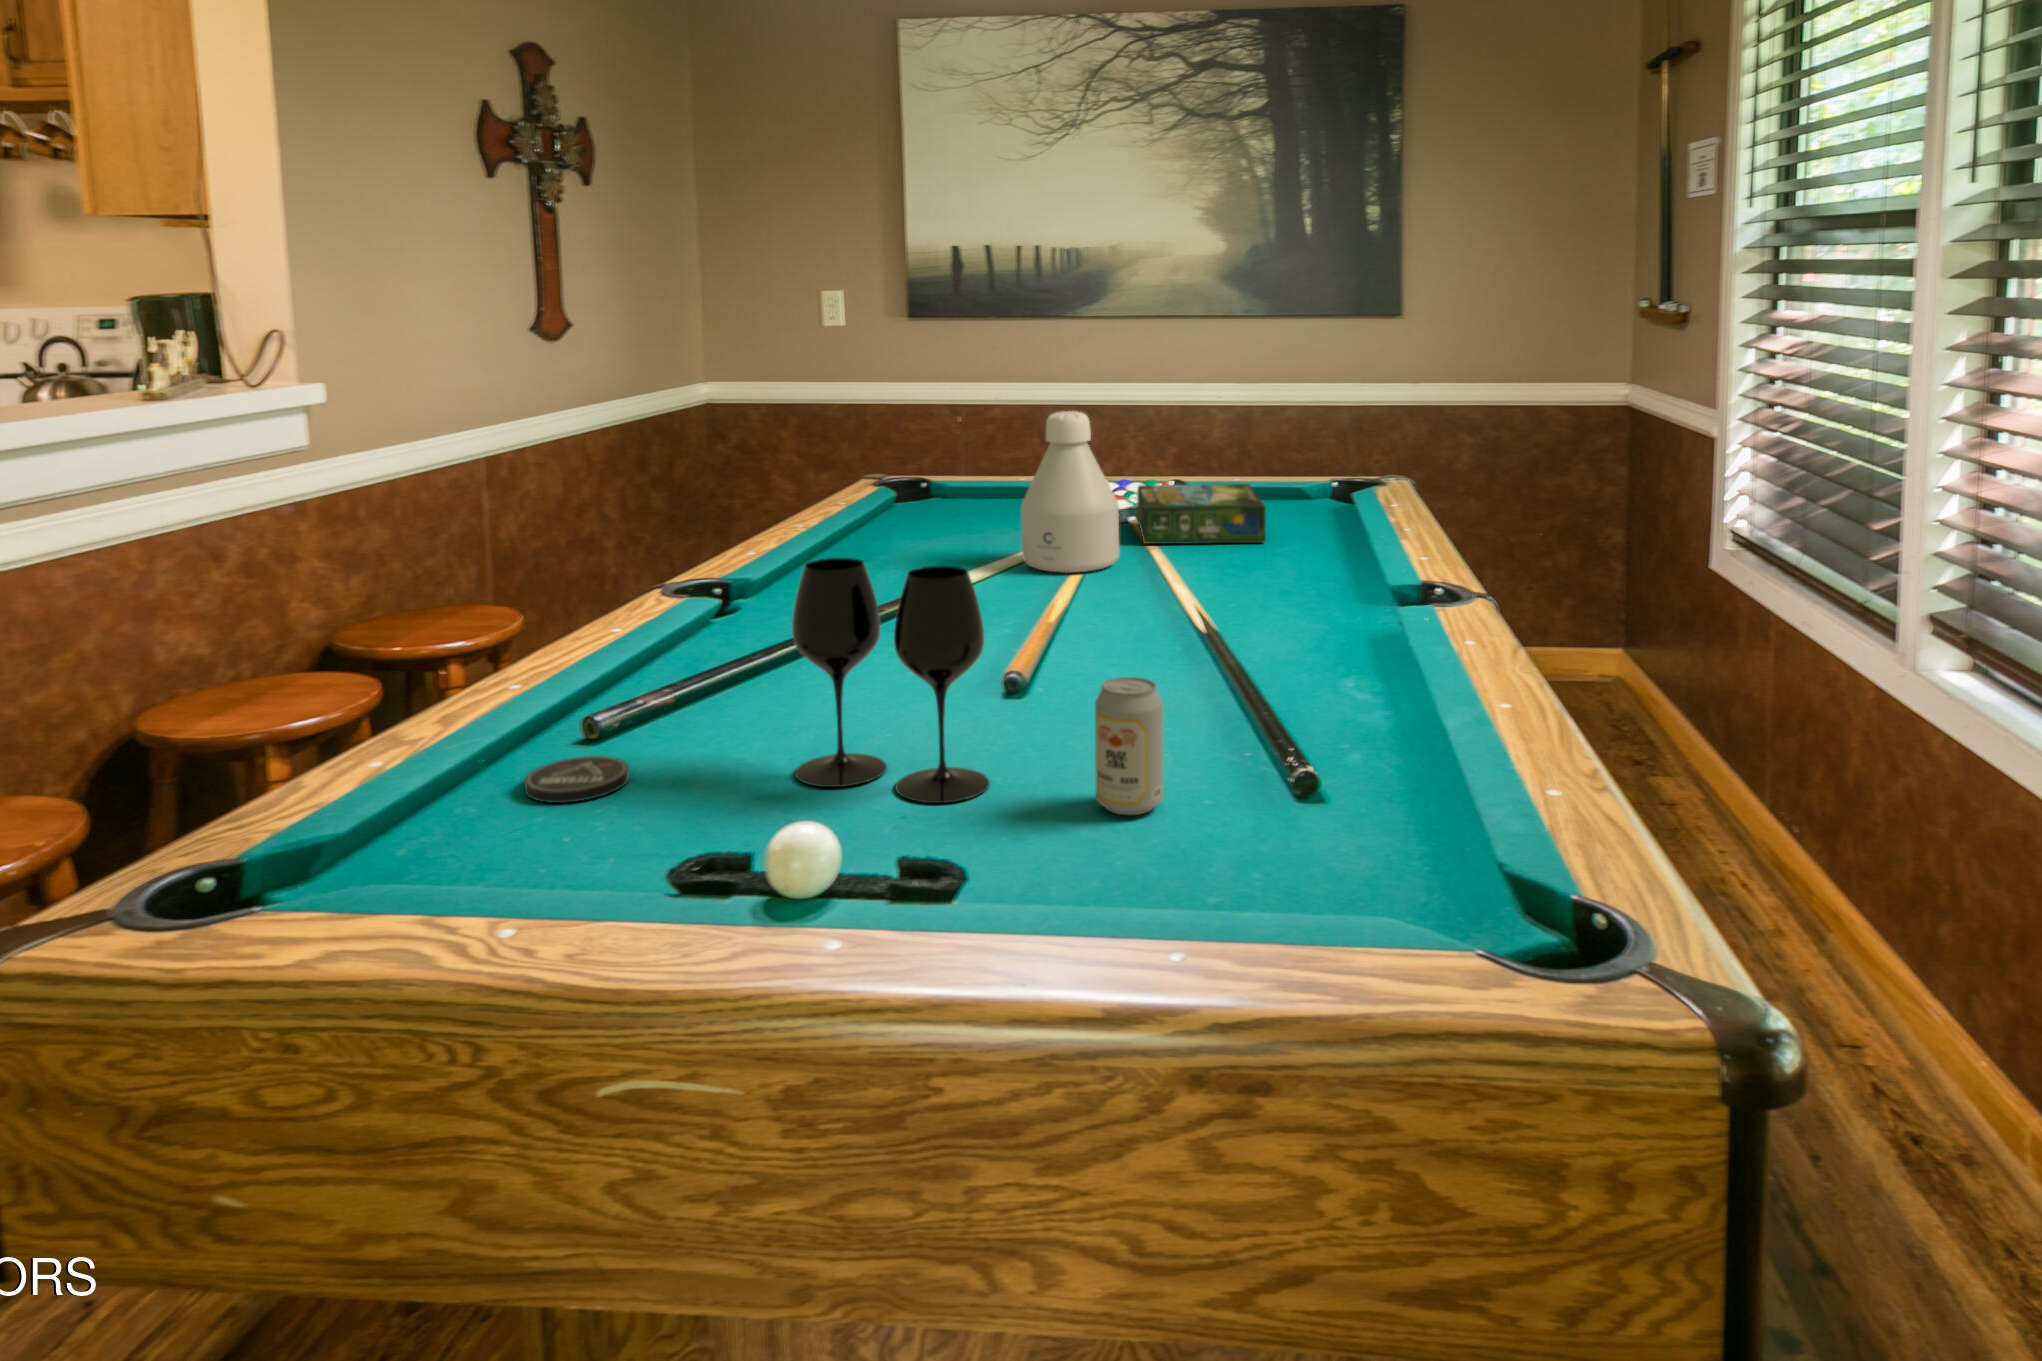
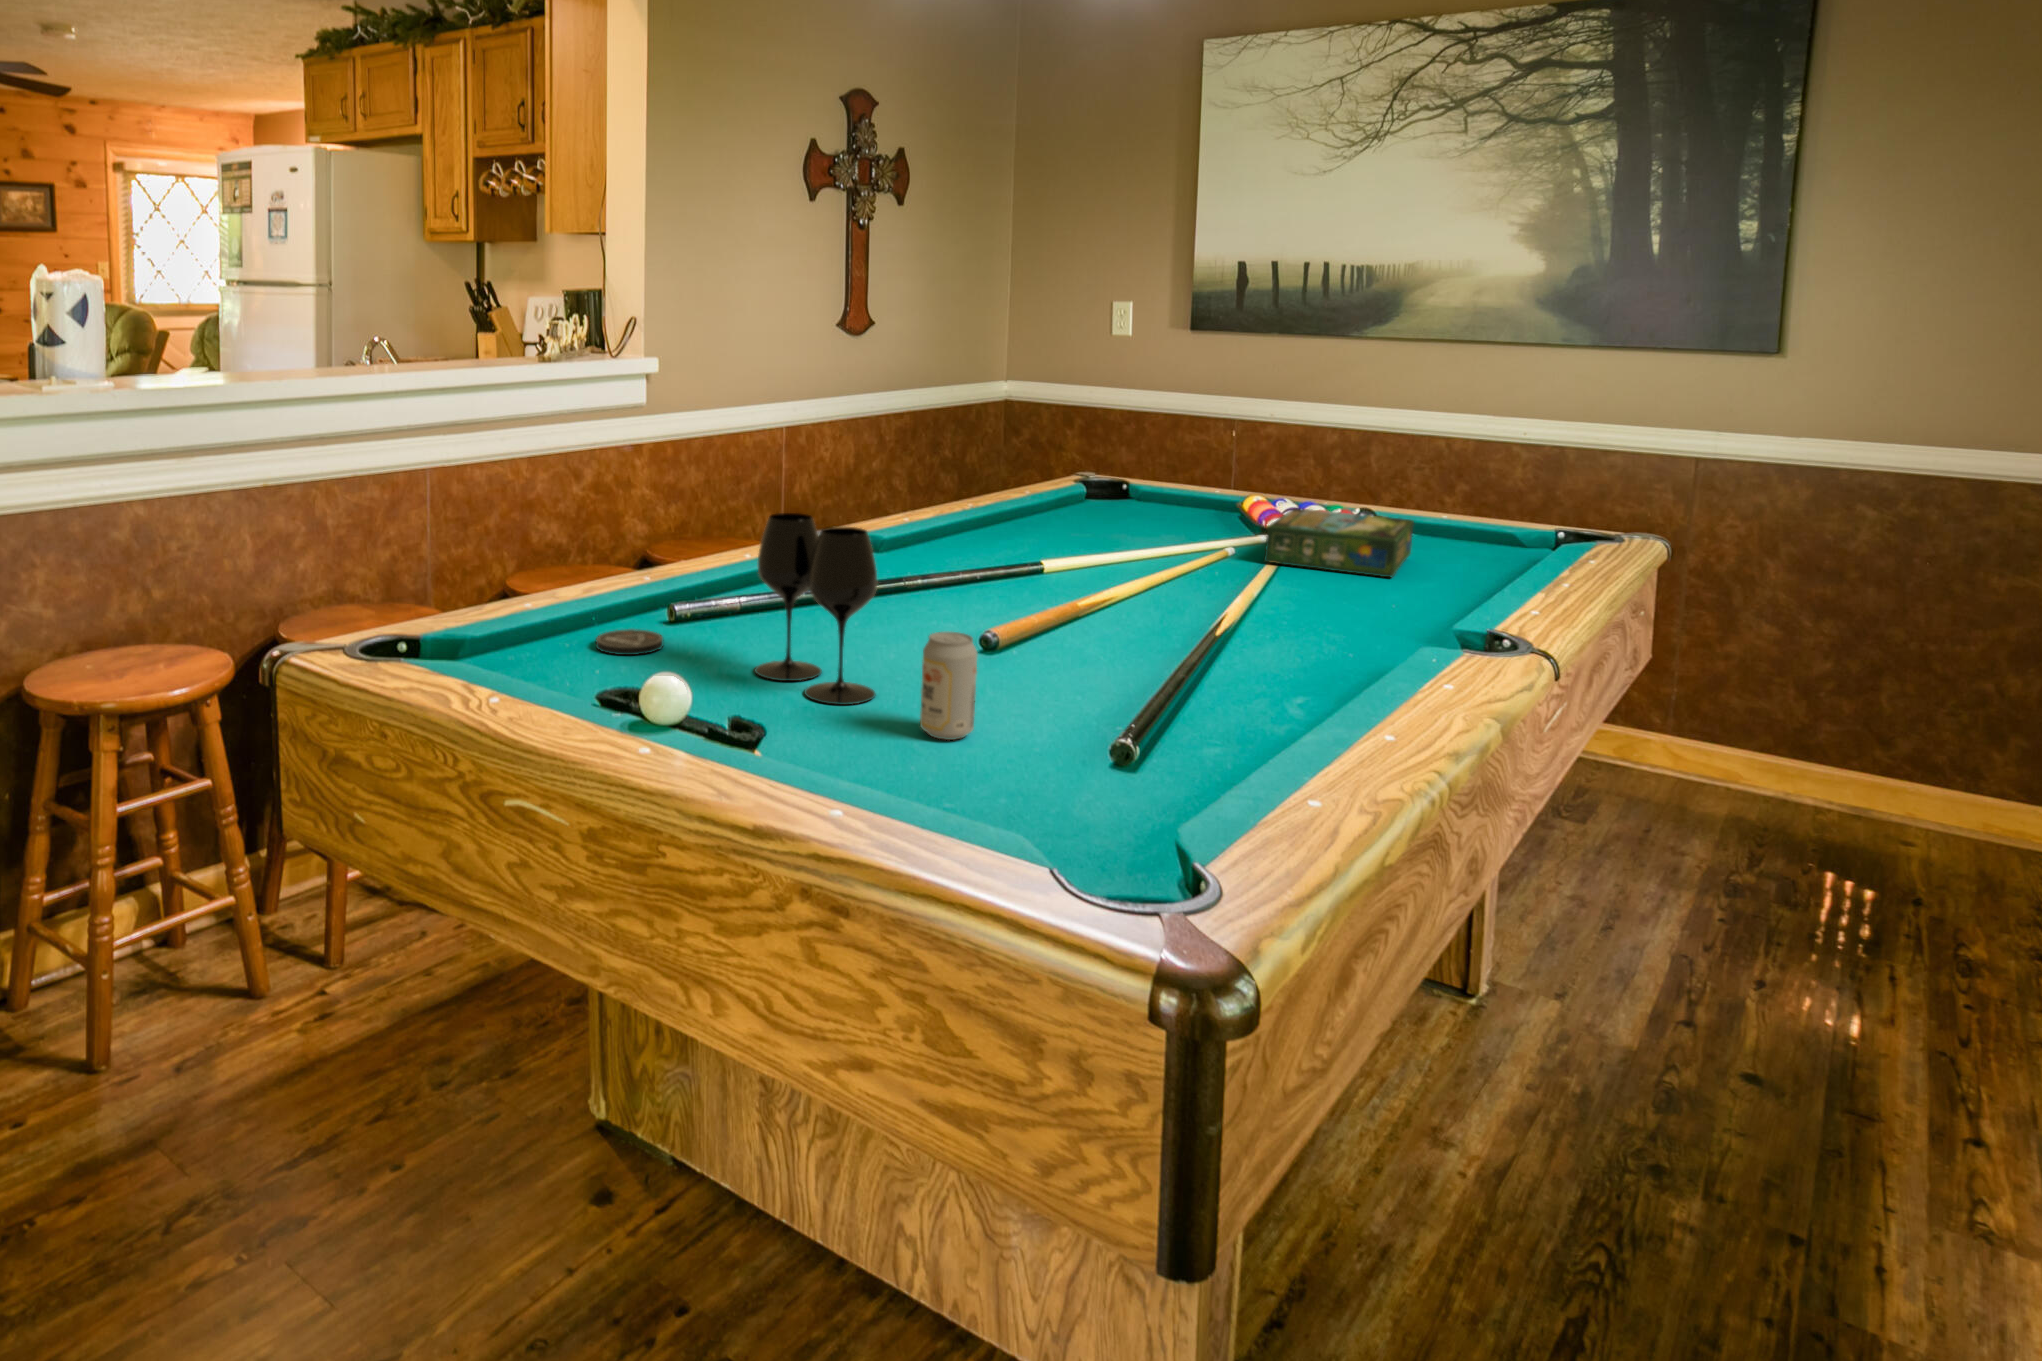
bottle: present [1021,411,1119,573] -> none [1124,426,1221,576]

